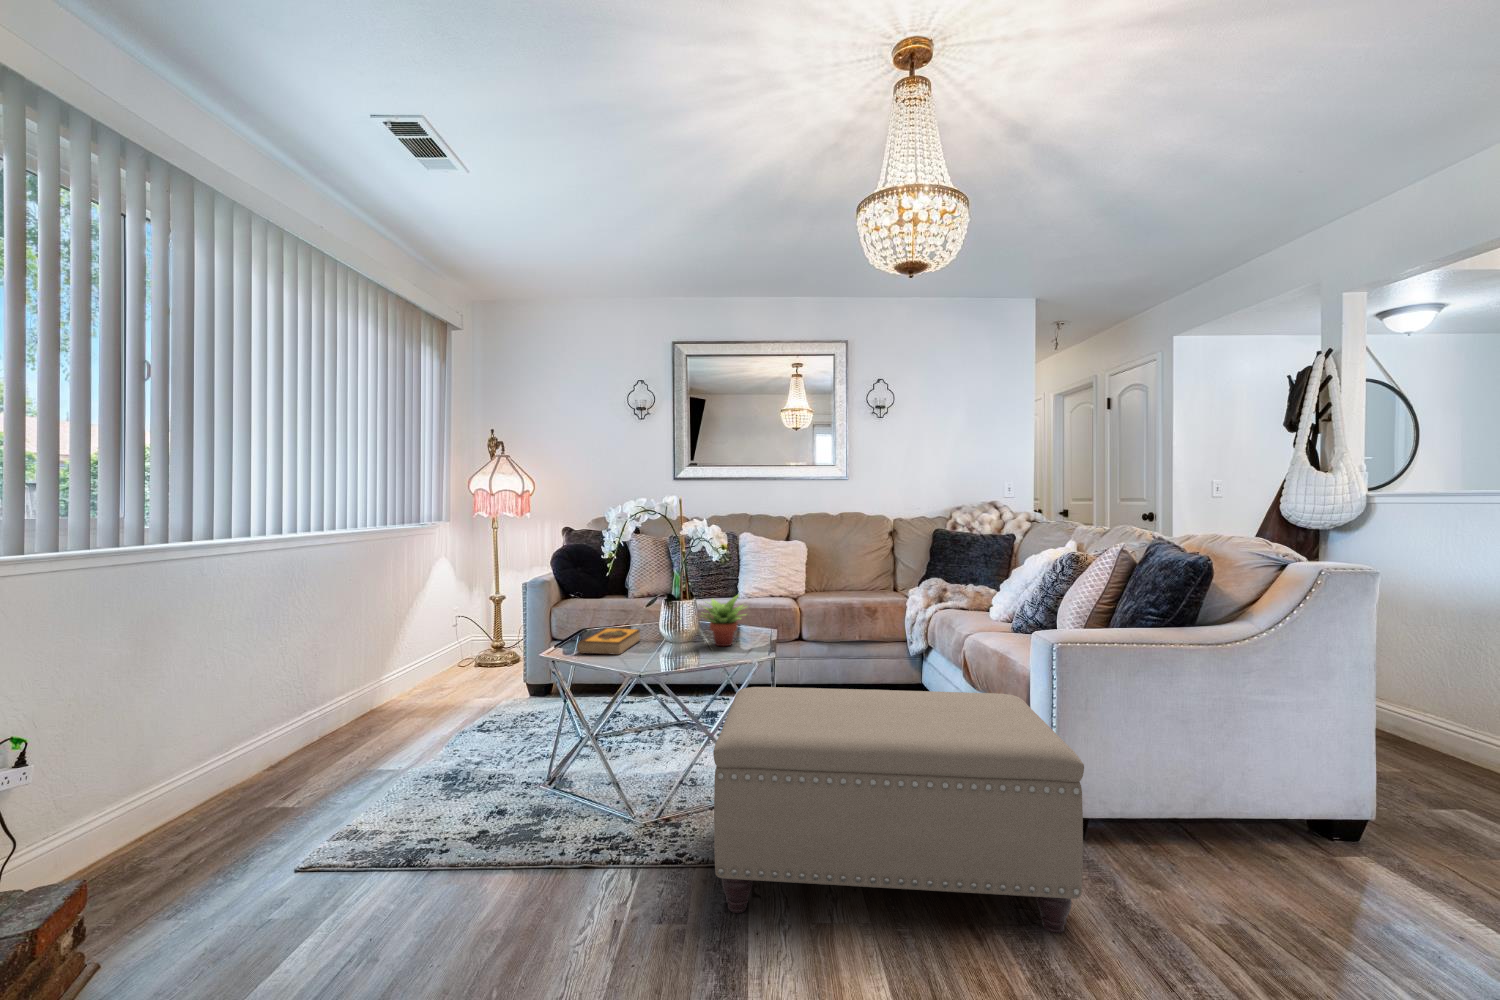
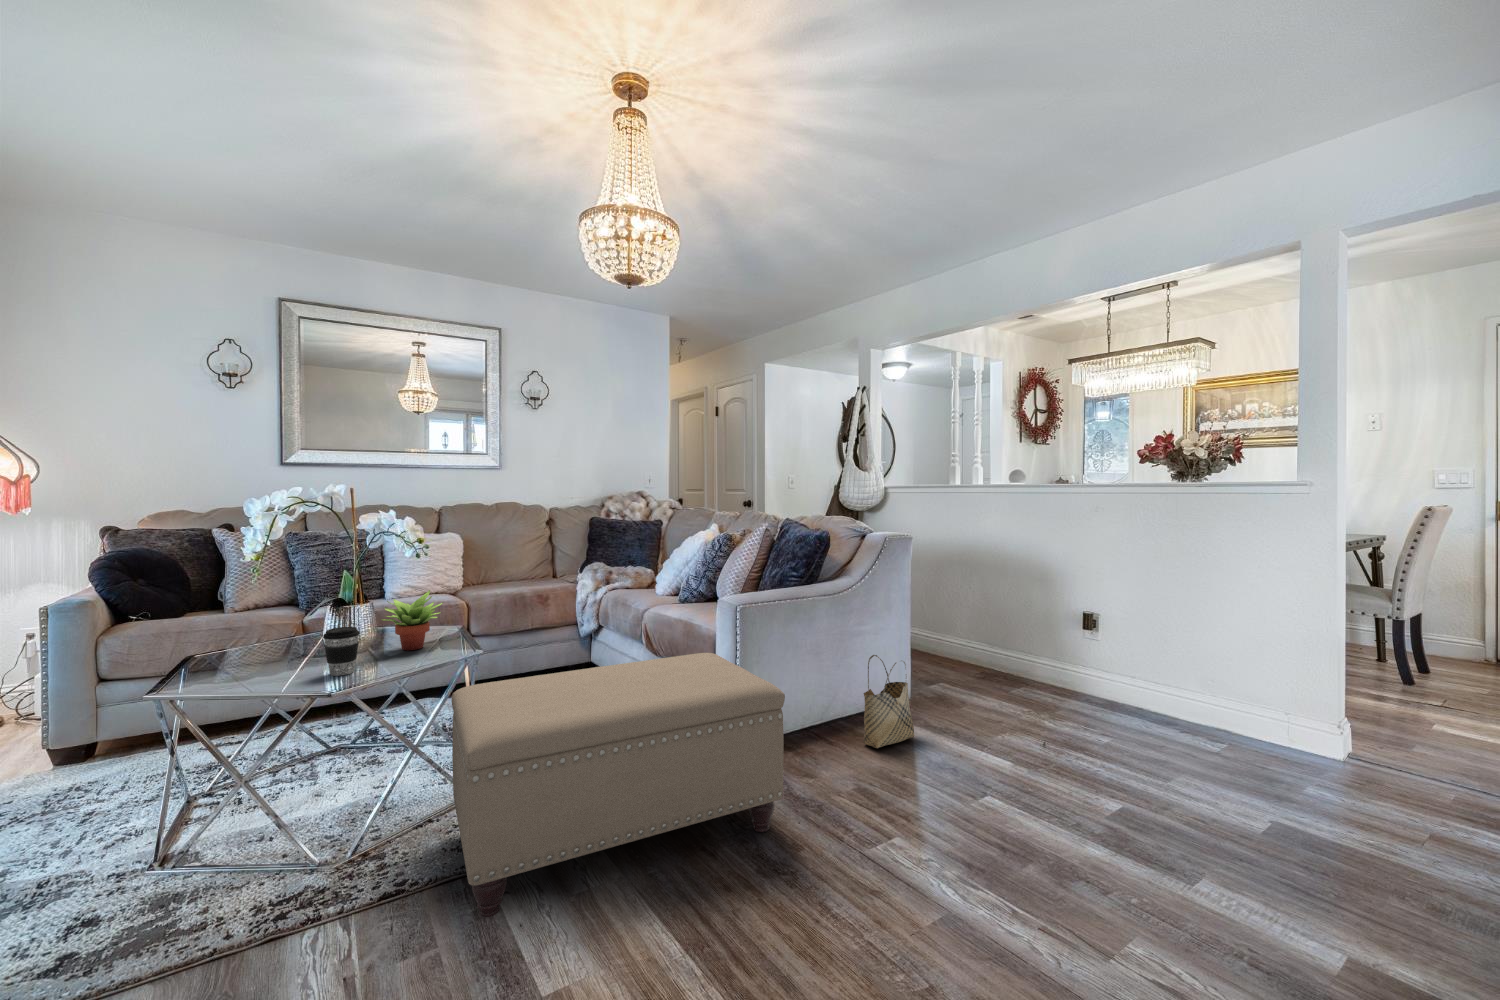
coffee cup: none [647,619,674,660] -> present [323,627,360,676]
hardback book: present [577,628,640,655] -> none [207,645,295,685]
woven basket: none [1259,739,1361,877] -> present [863,655,914,748]

